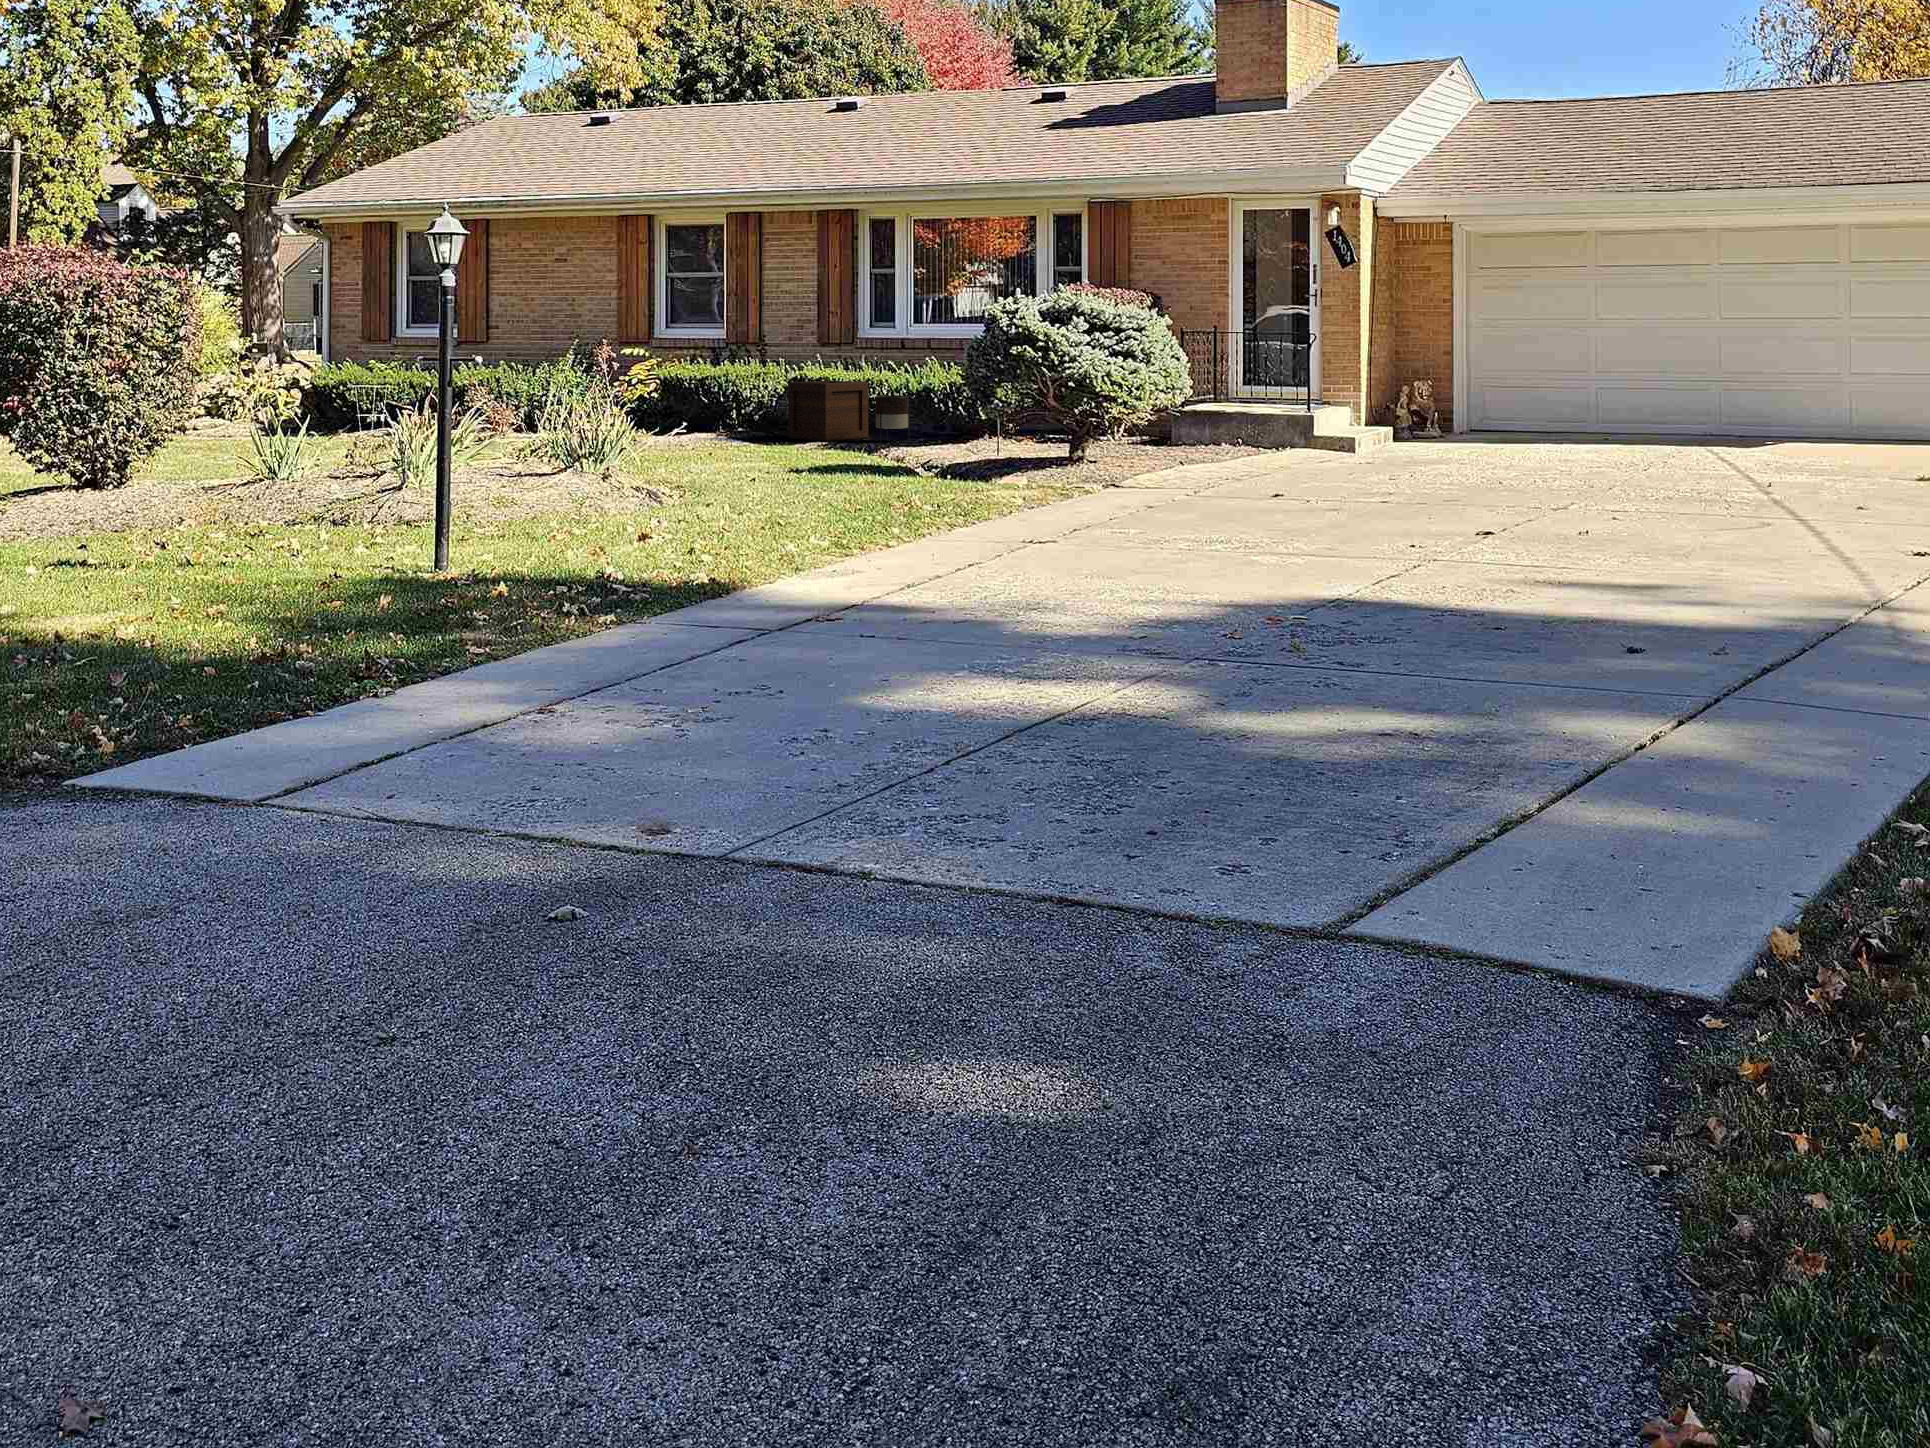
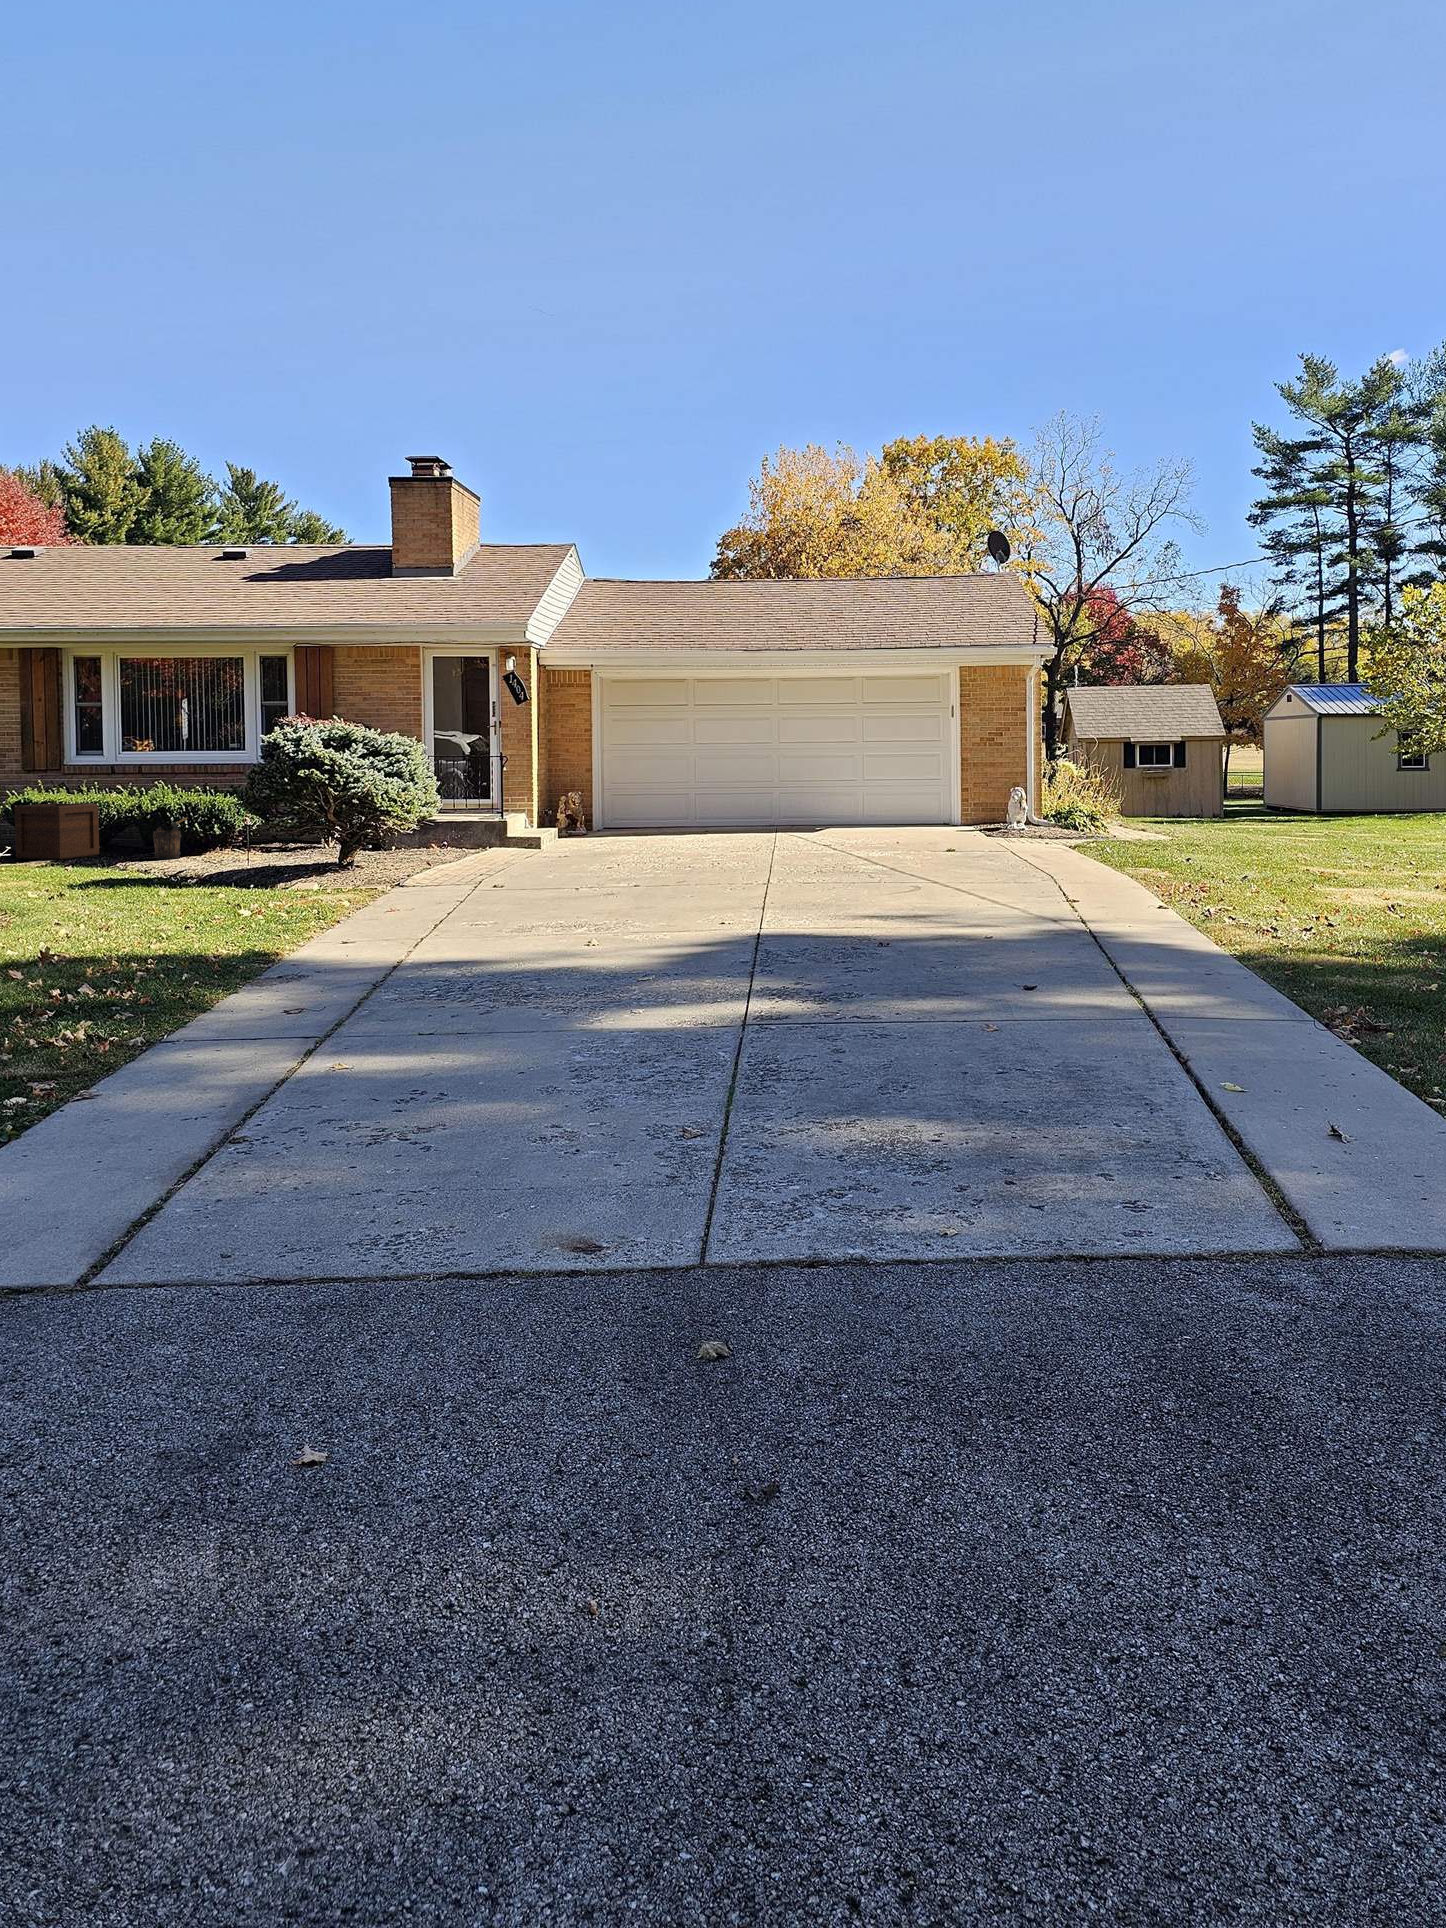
planter: present [876,396,909,442] -> none [111,816,146,858]
bucket: none [912,399,949,445] -> present [153,818,187,859]

